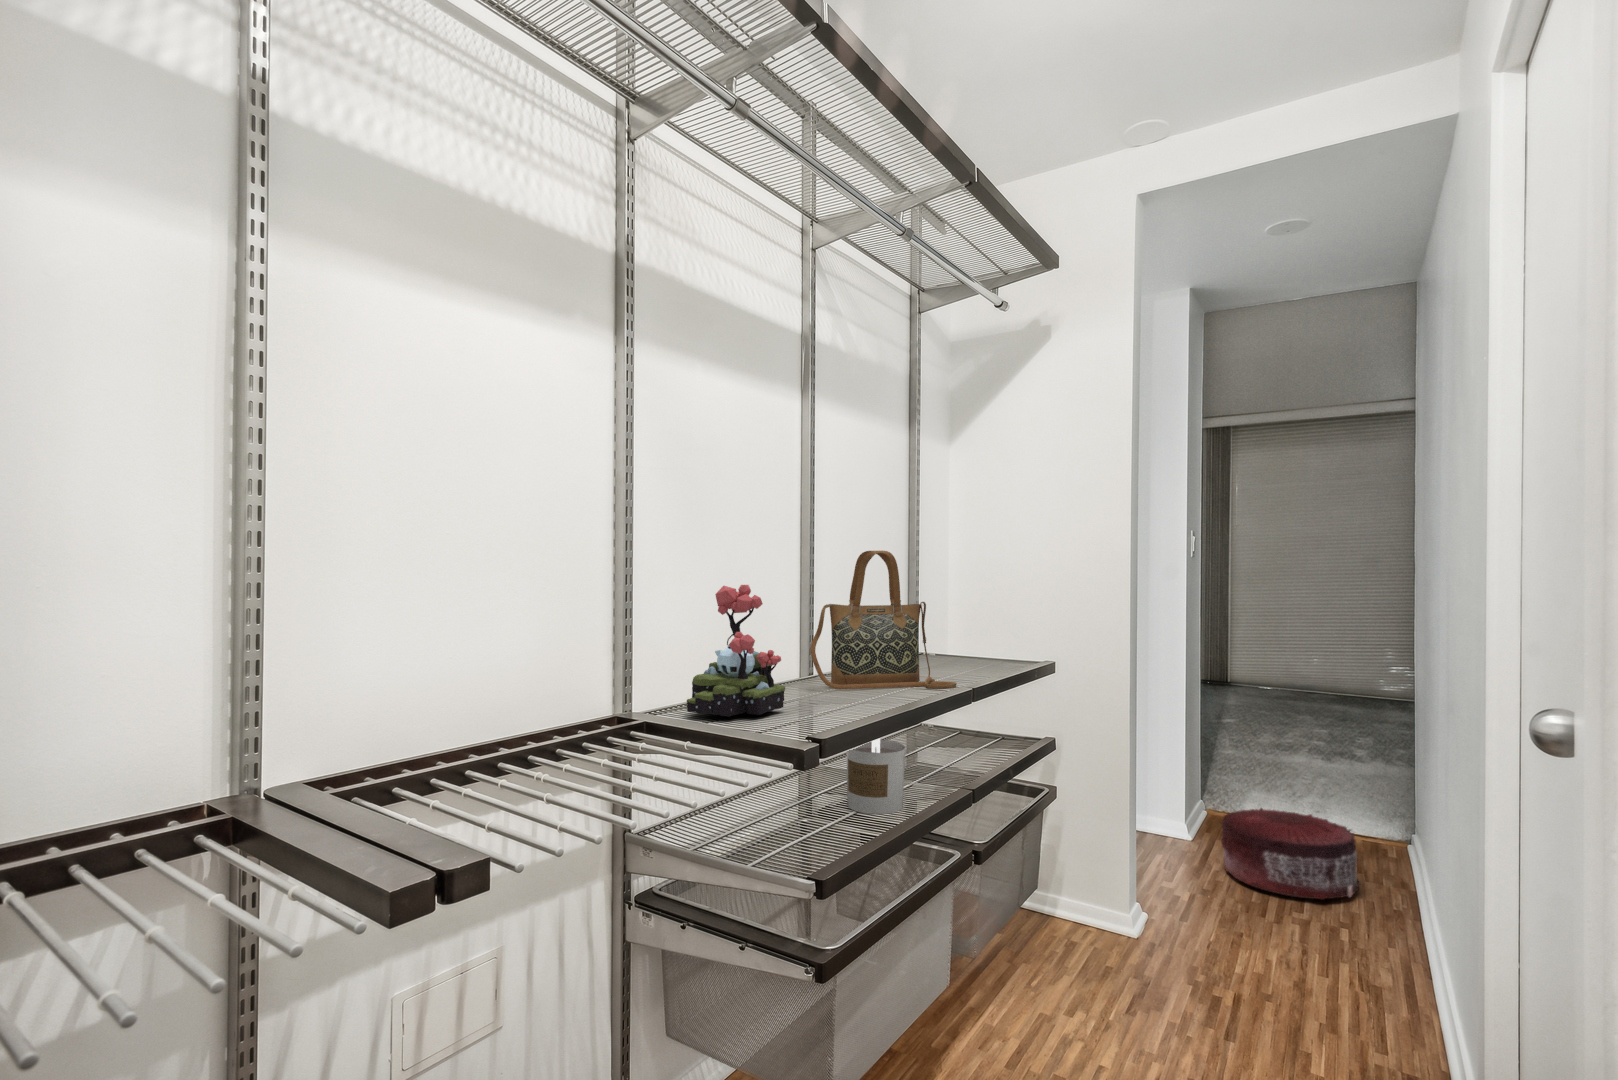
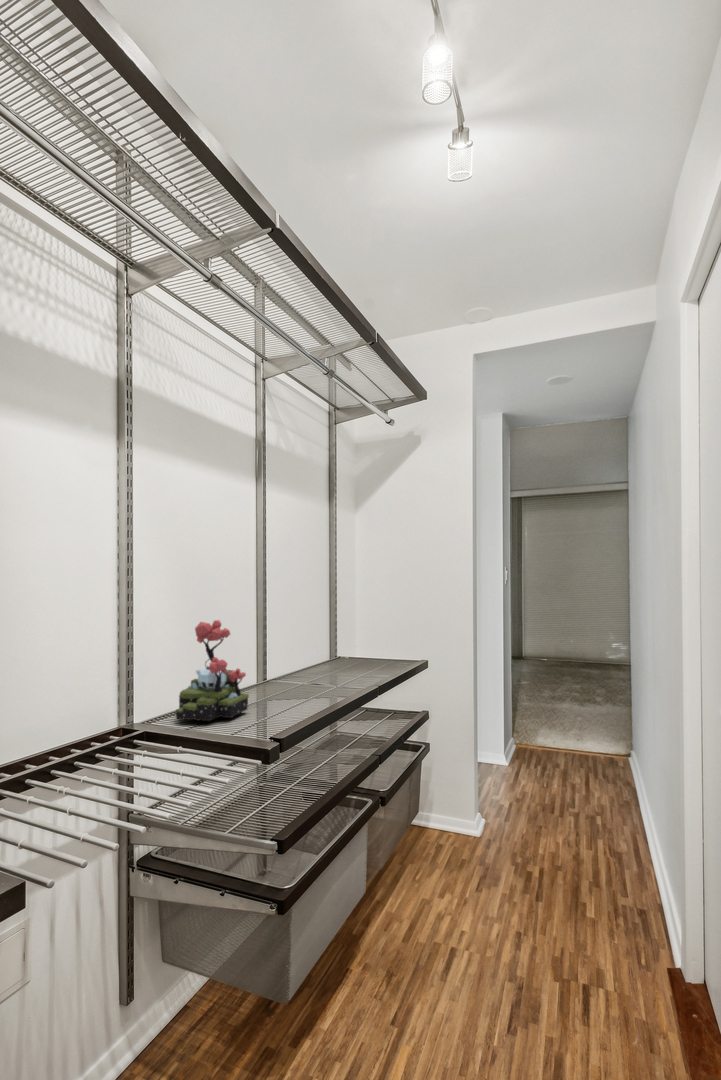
handbag: present [811,551,957,690] -> none [262,588,364,689]
candle: present [847,739,905,814] -> none [292,722,333,781]
pouf: present [1221,808,1359,900] -> none [525,739,607,798]

